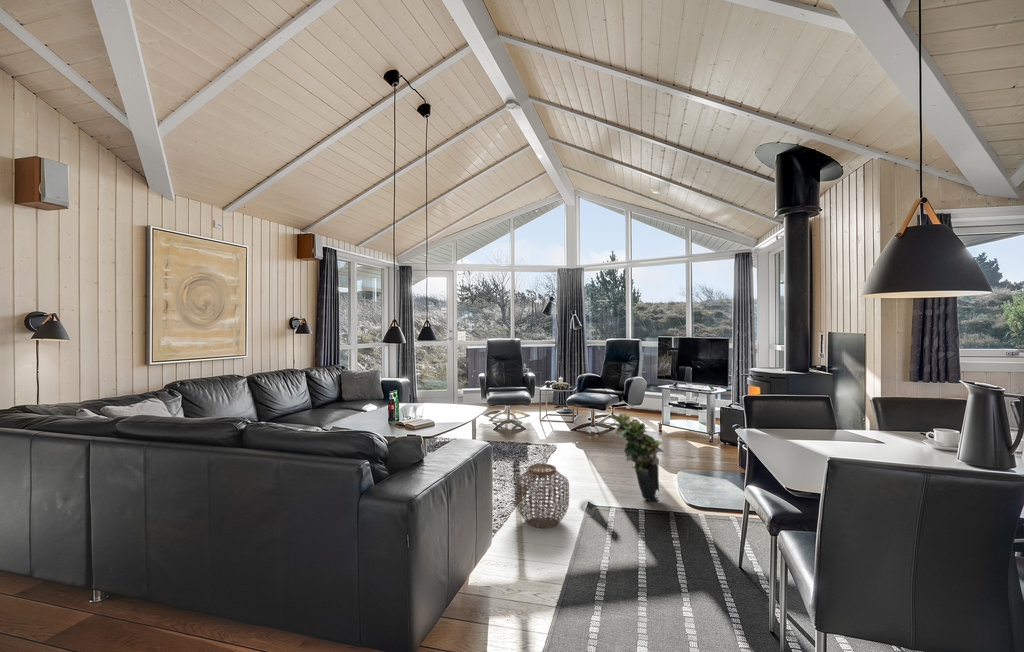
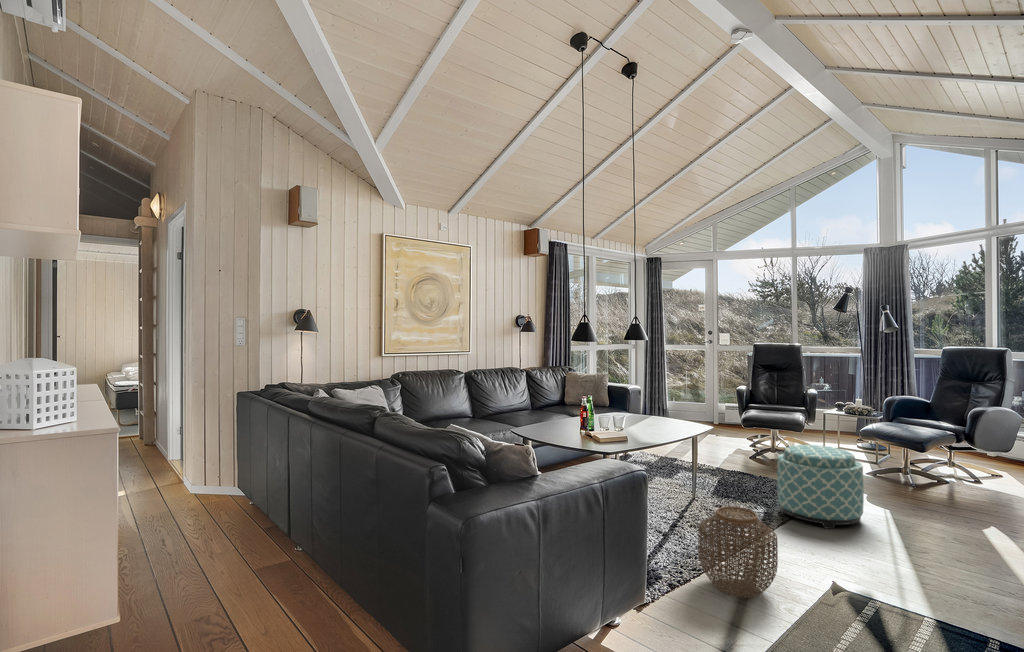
ottoman: none [535,413,588,470] -> present [777,445,864,529]
potted plant: present [611,413,663,501] -> none [876,455,978,605]

